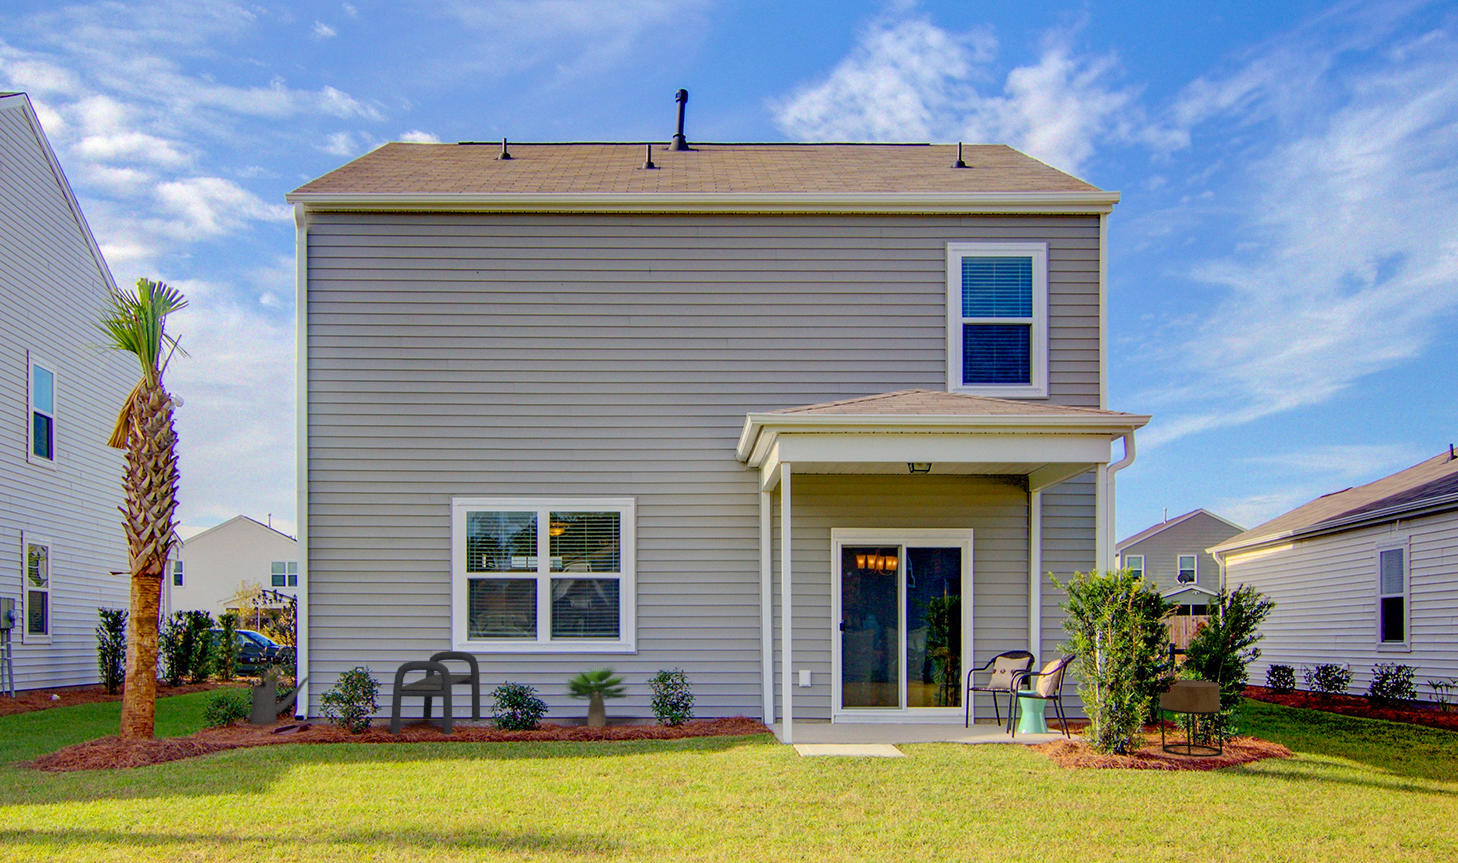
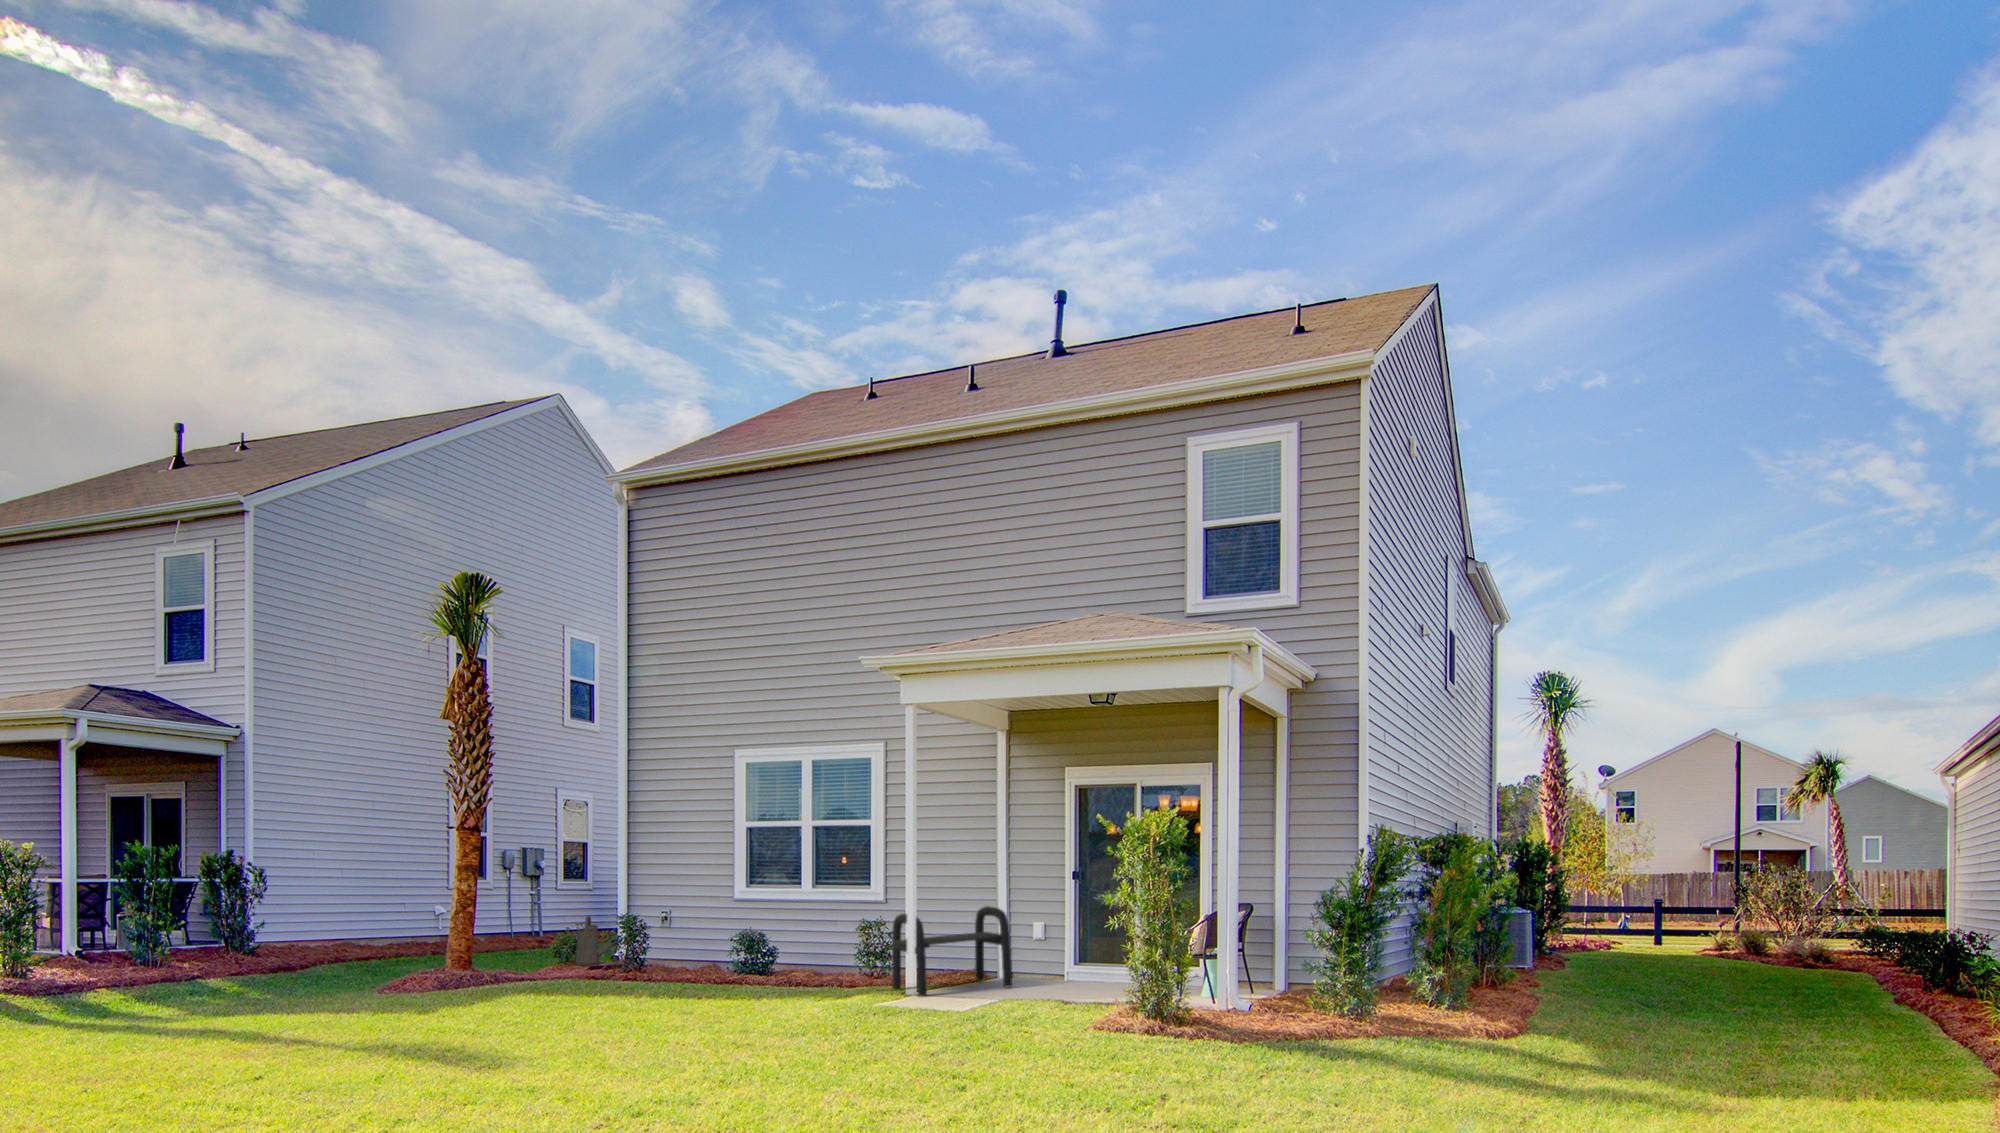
bench: present [391,651,480,735] -> present [892,906,1012,997]
potted plant: present [565,668,629,727] -> none [790,916,866,982]
side table: present [1160,679,1222,757] -> none [1299,950,1379,1053]

